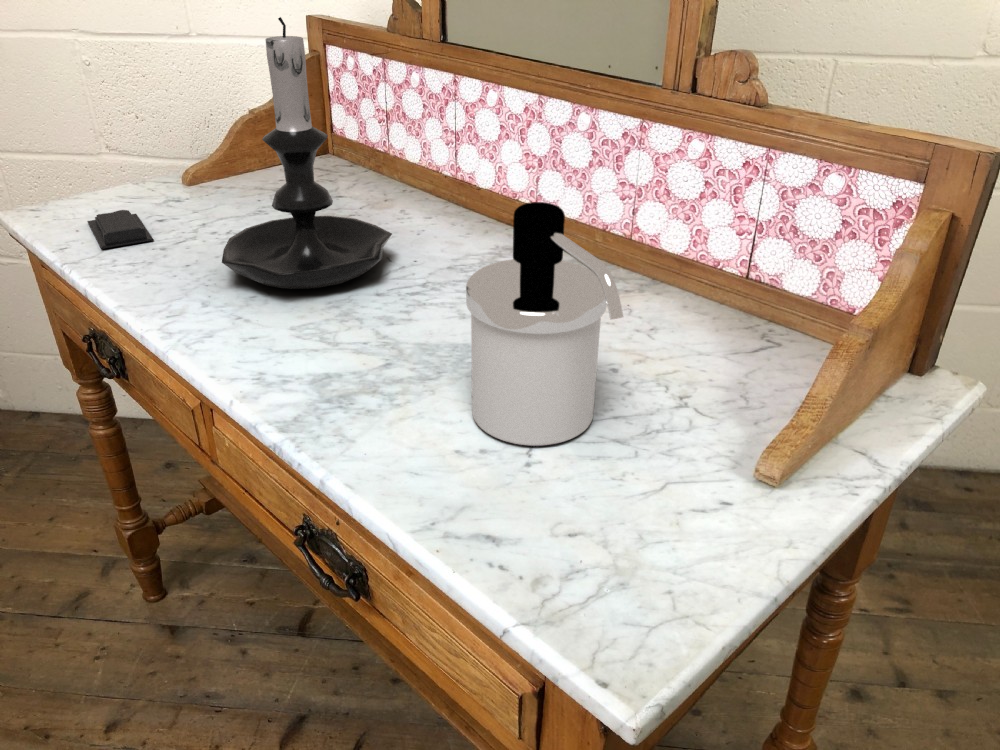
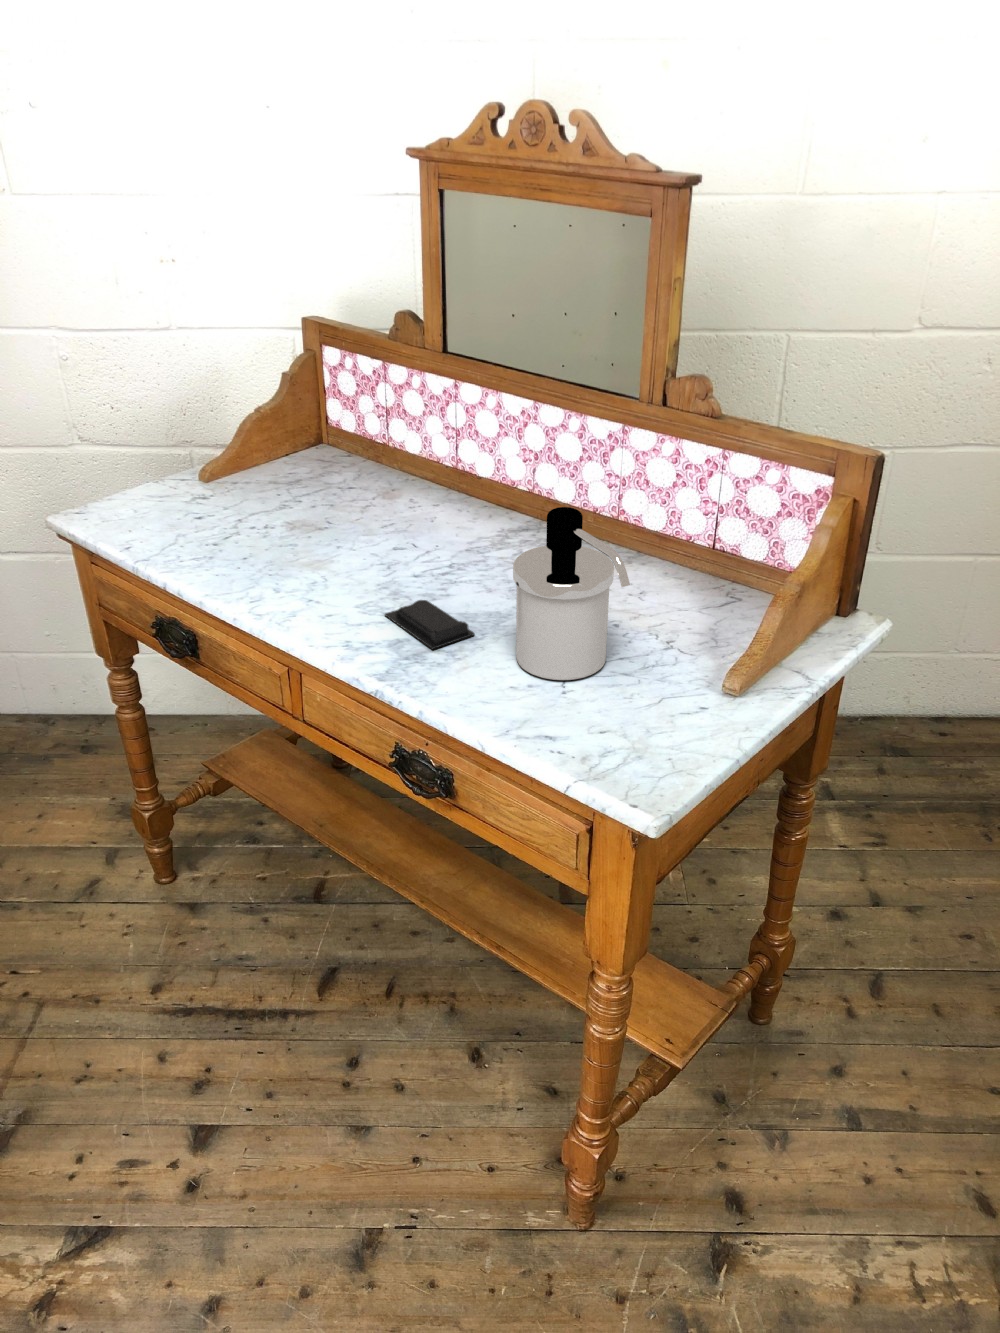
candle holder: present [222,17,392,289] -> none [282,358,418,575]
soap bar: present [87,210,153,249] -> present [385,600,475,649]

